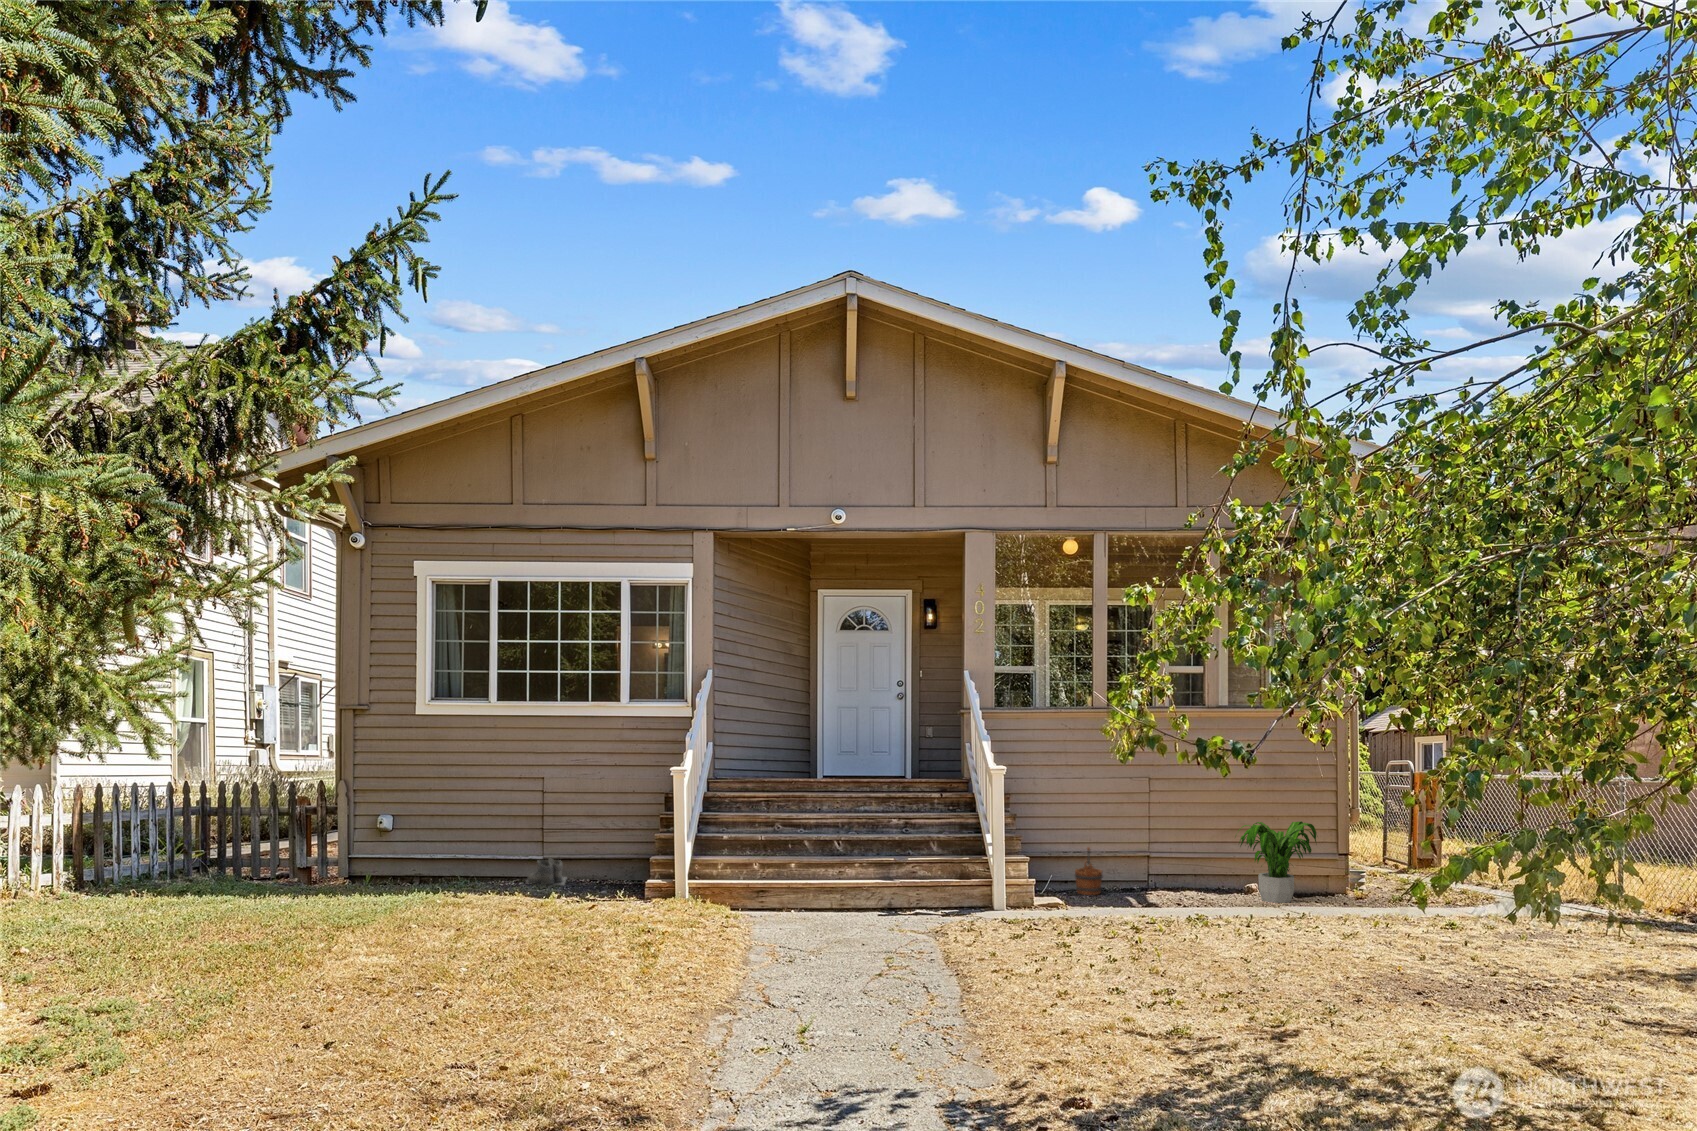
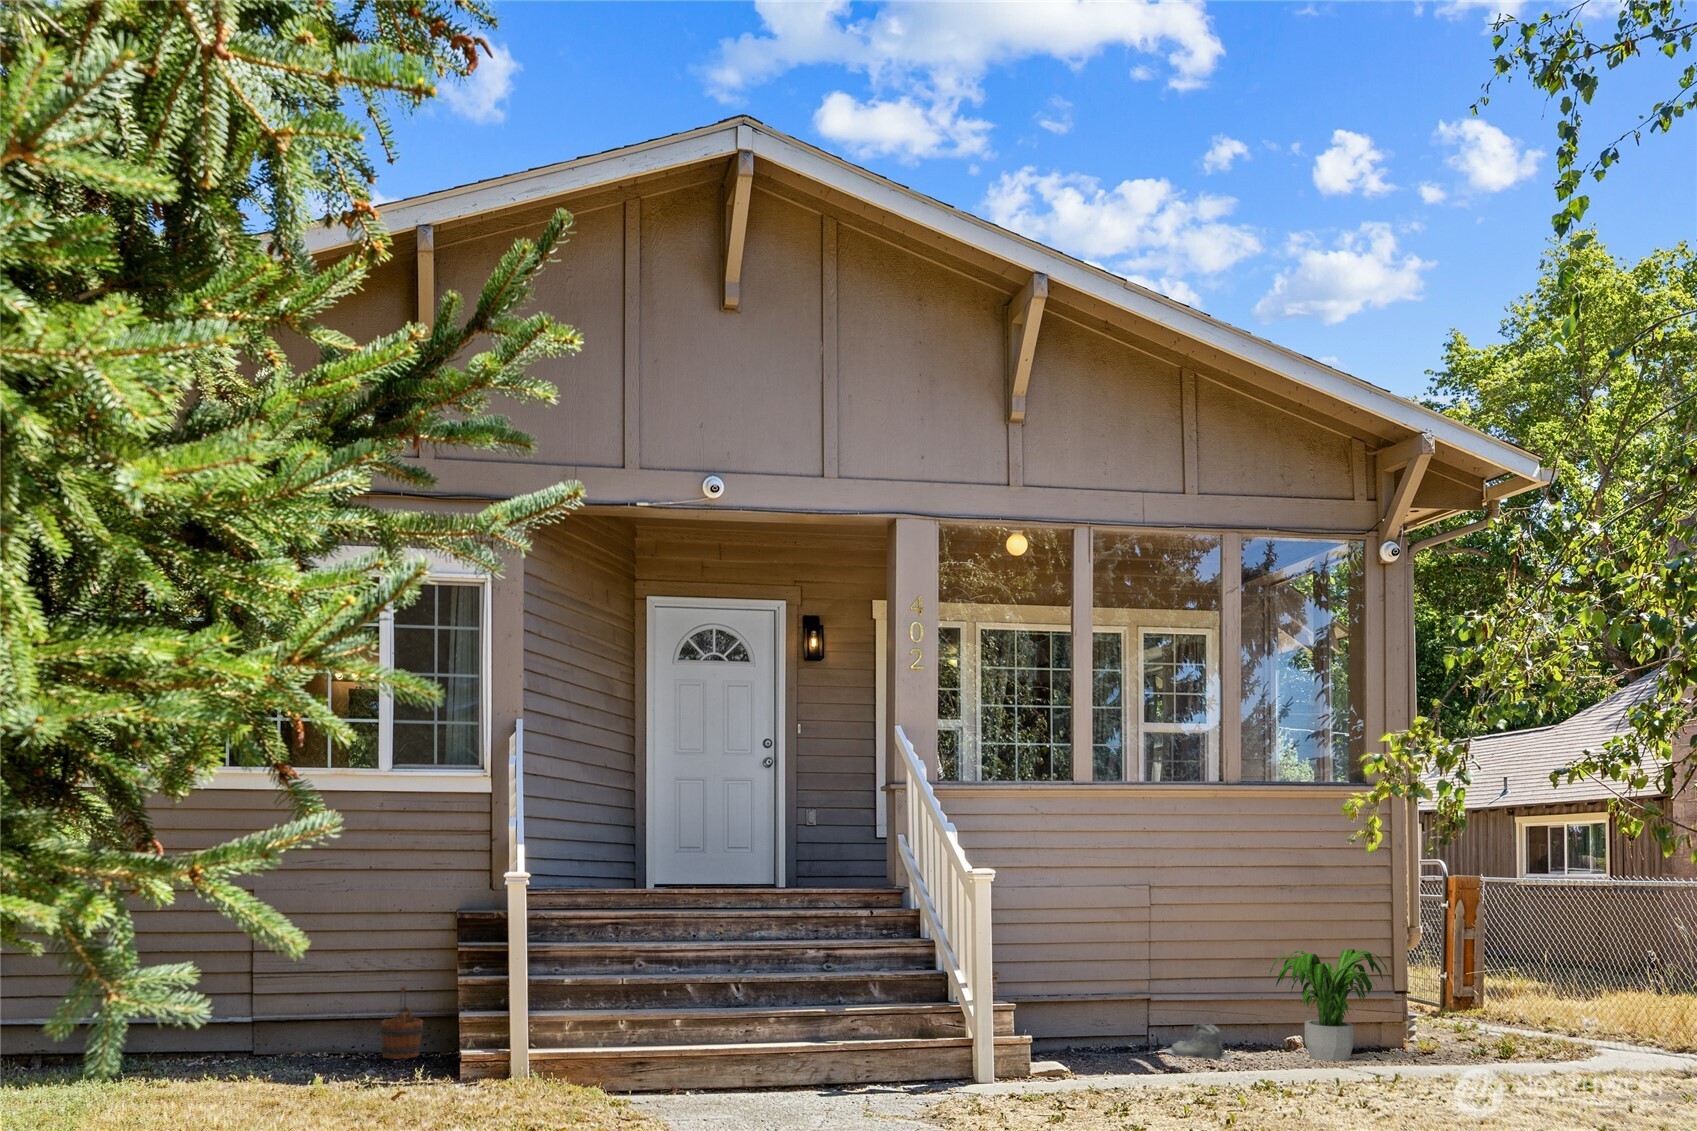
wooden bucket: present [1075,847,1102,895] -> present [380,986,423,1059]
boots: present [526,858,567,885] -> present [1162,1022,1232,1059]

